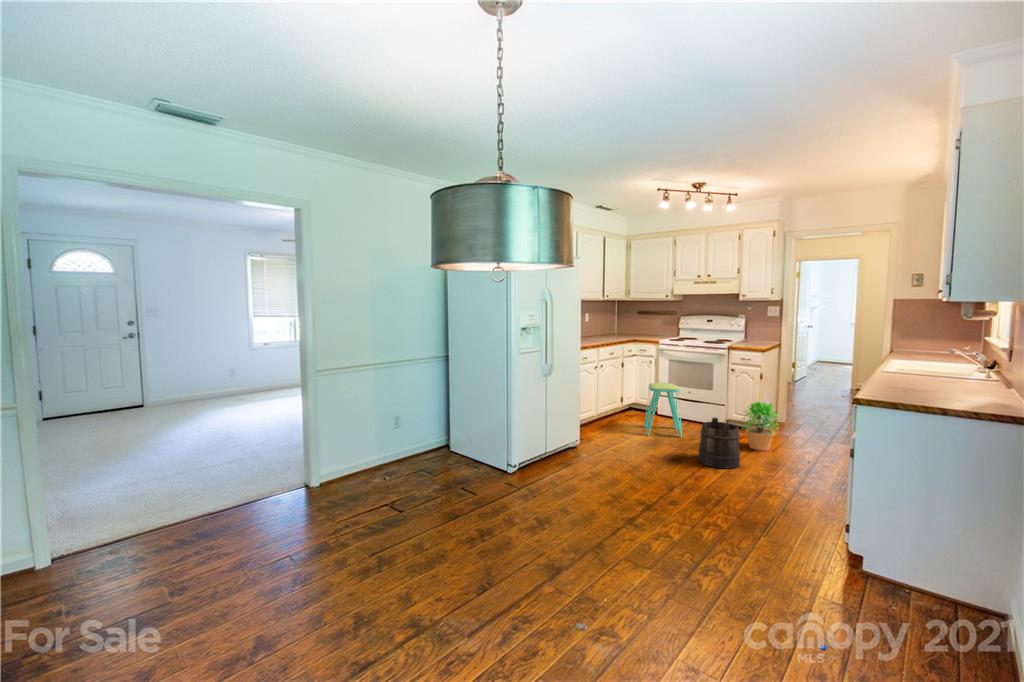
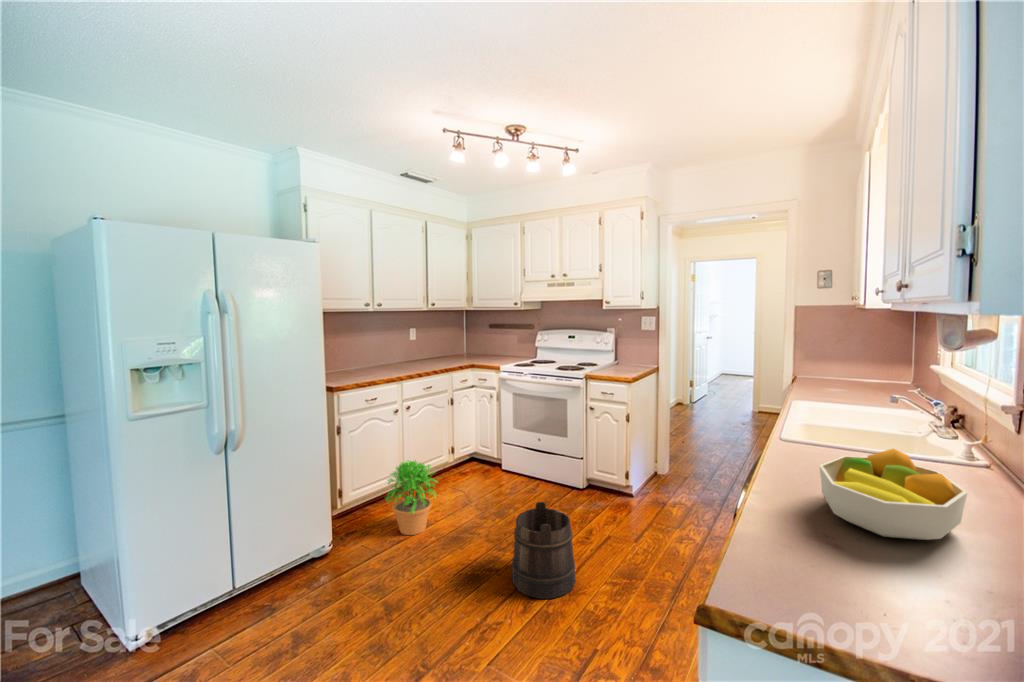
fruit bowl: none [899,359,963,388] -> present [819,449,967,540]
stool: present [644,383,682,437] -> none [464,433,517,517]
potted plant: present [744,402,778,451] -> present [386,460,437,535]

